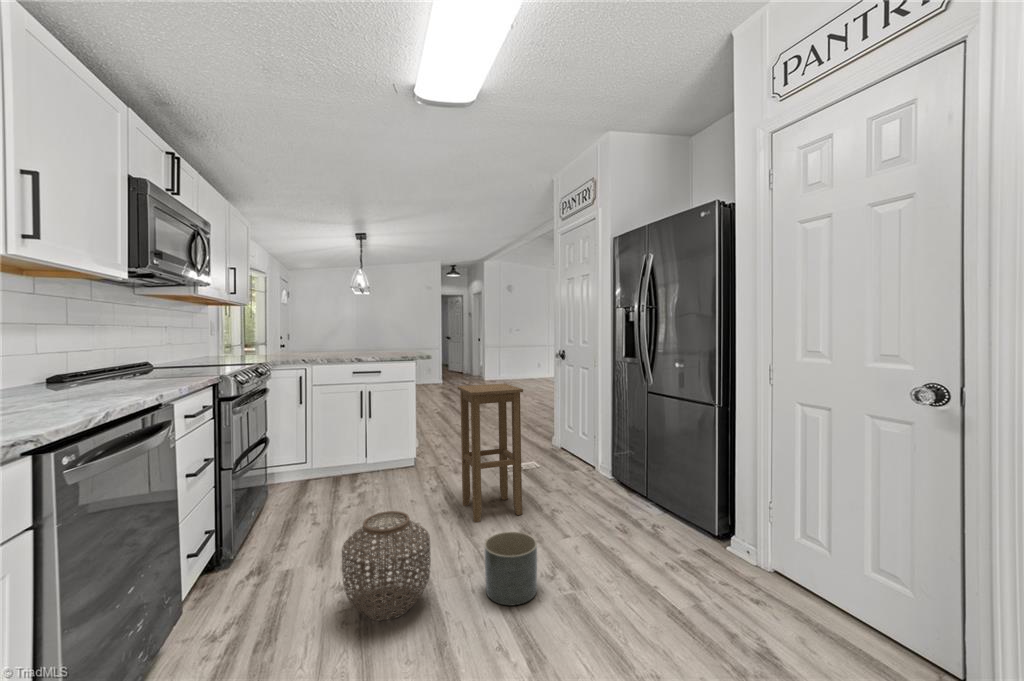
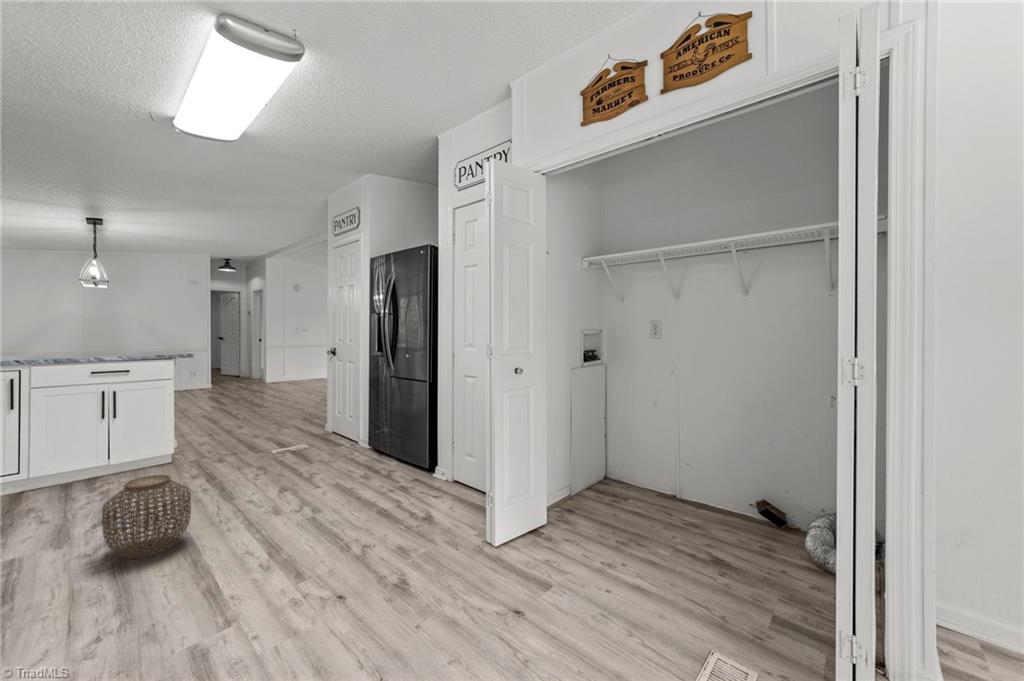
stool: present [458,383,523,522] -> none [222,375,285,490]
planter: present [484,532,537,605] -> none [241,482,286,532]

